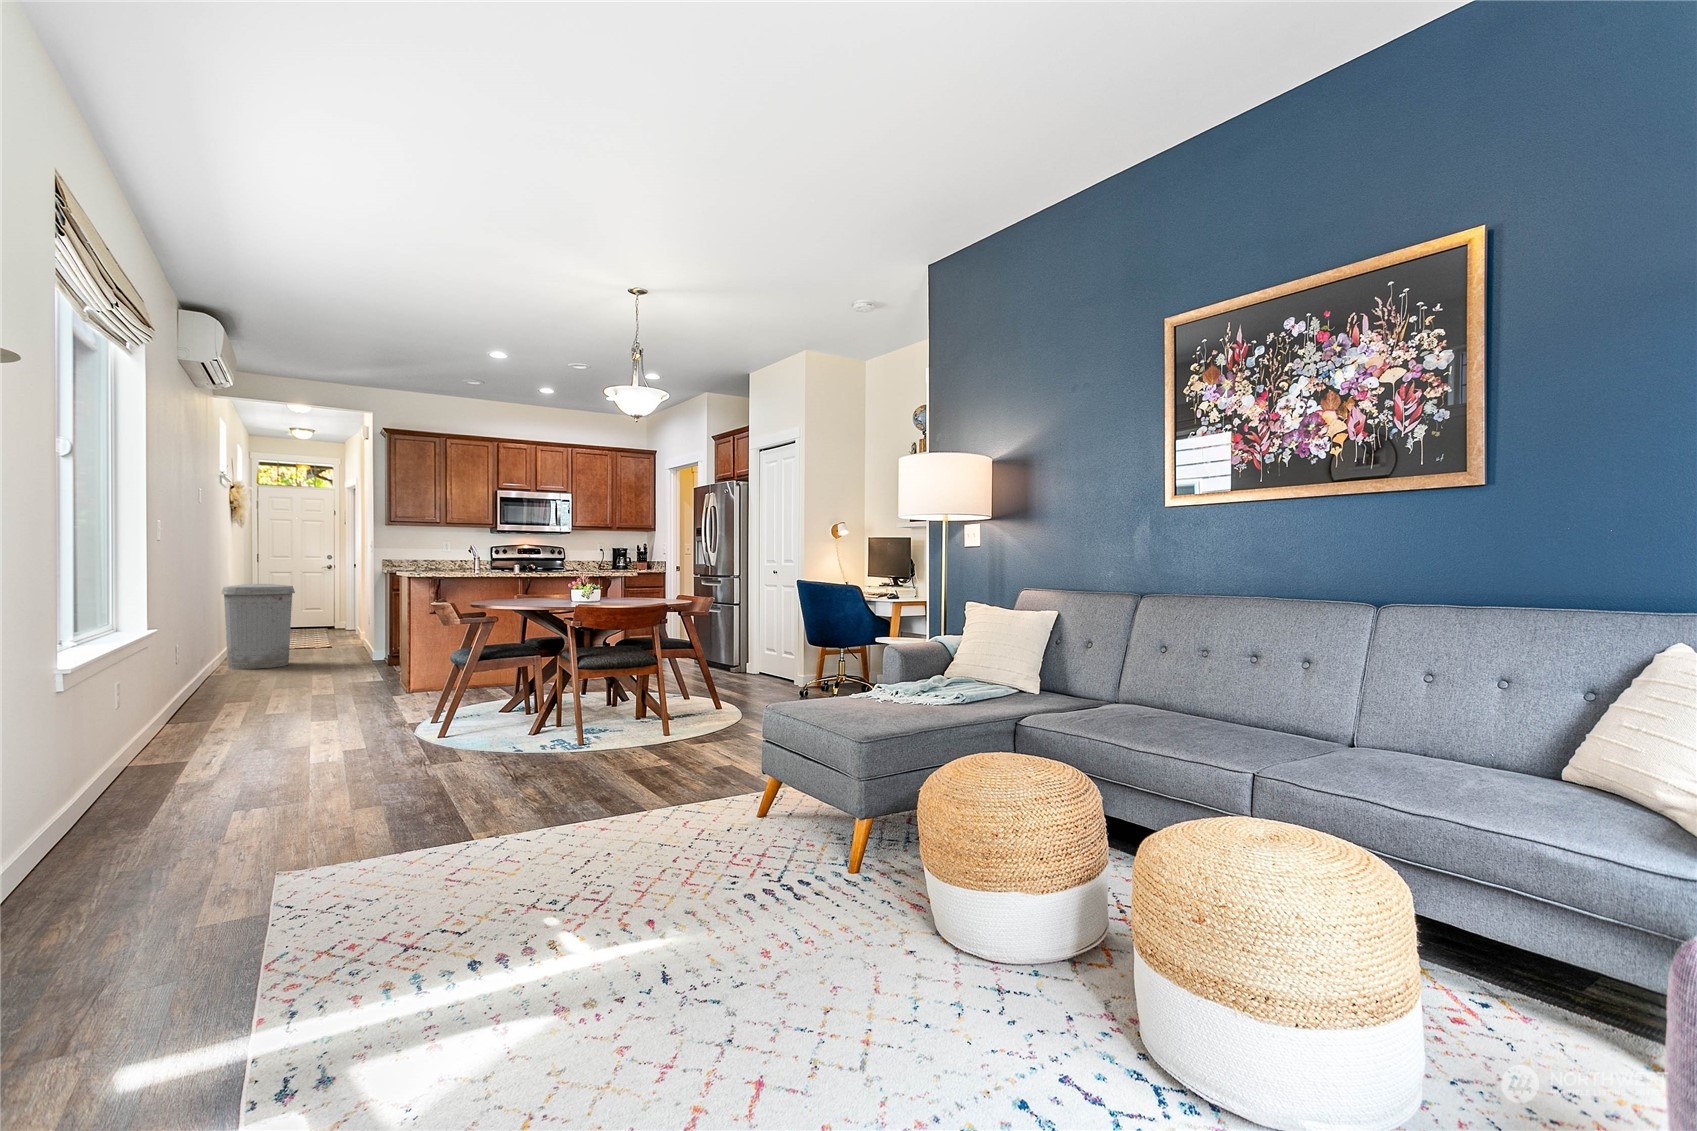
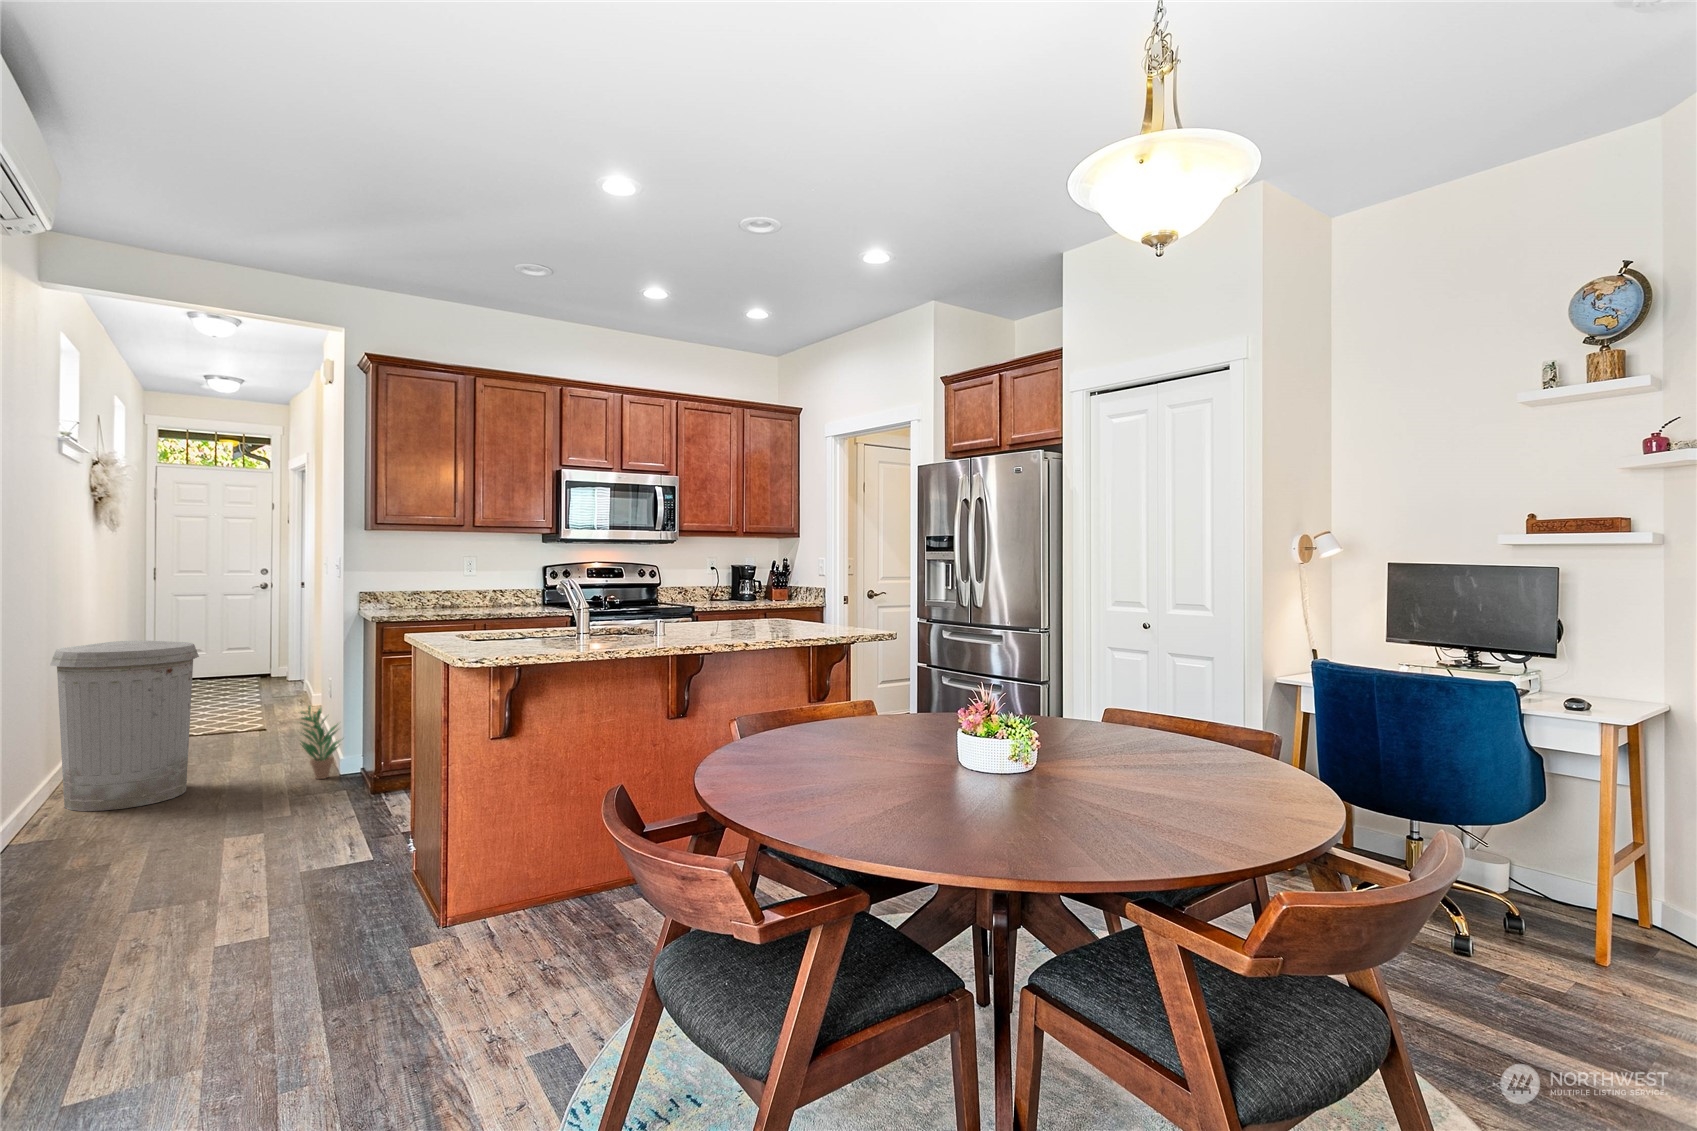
potted plant: none [346,620,374,662] -> present [301,706,340,779]

